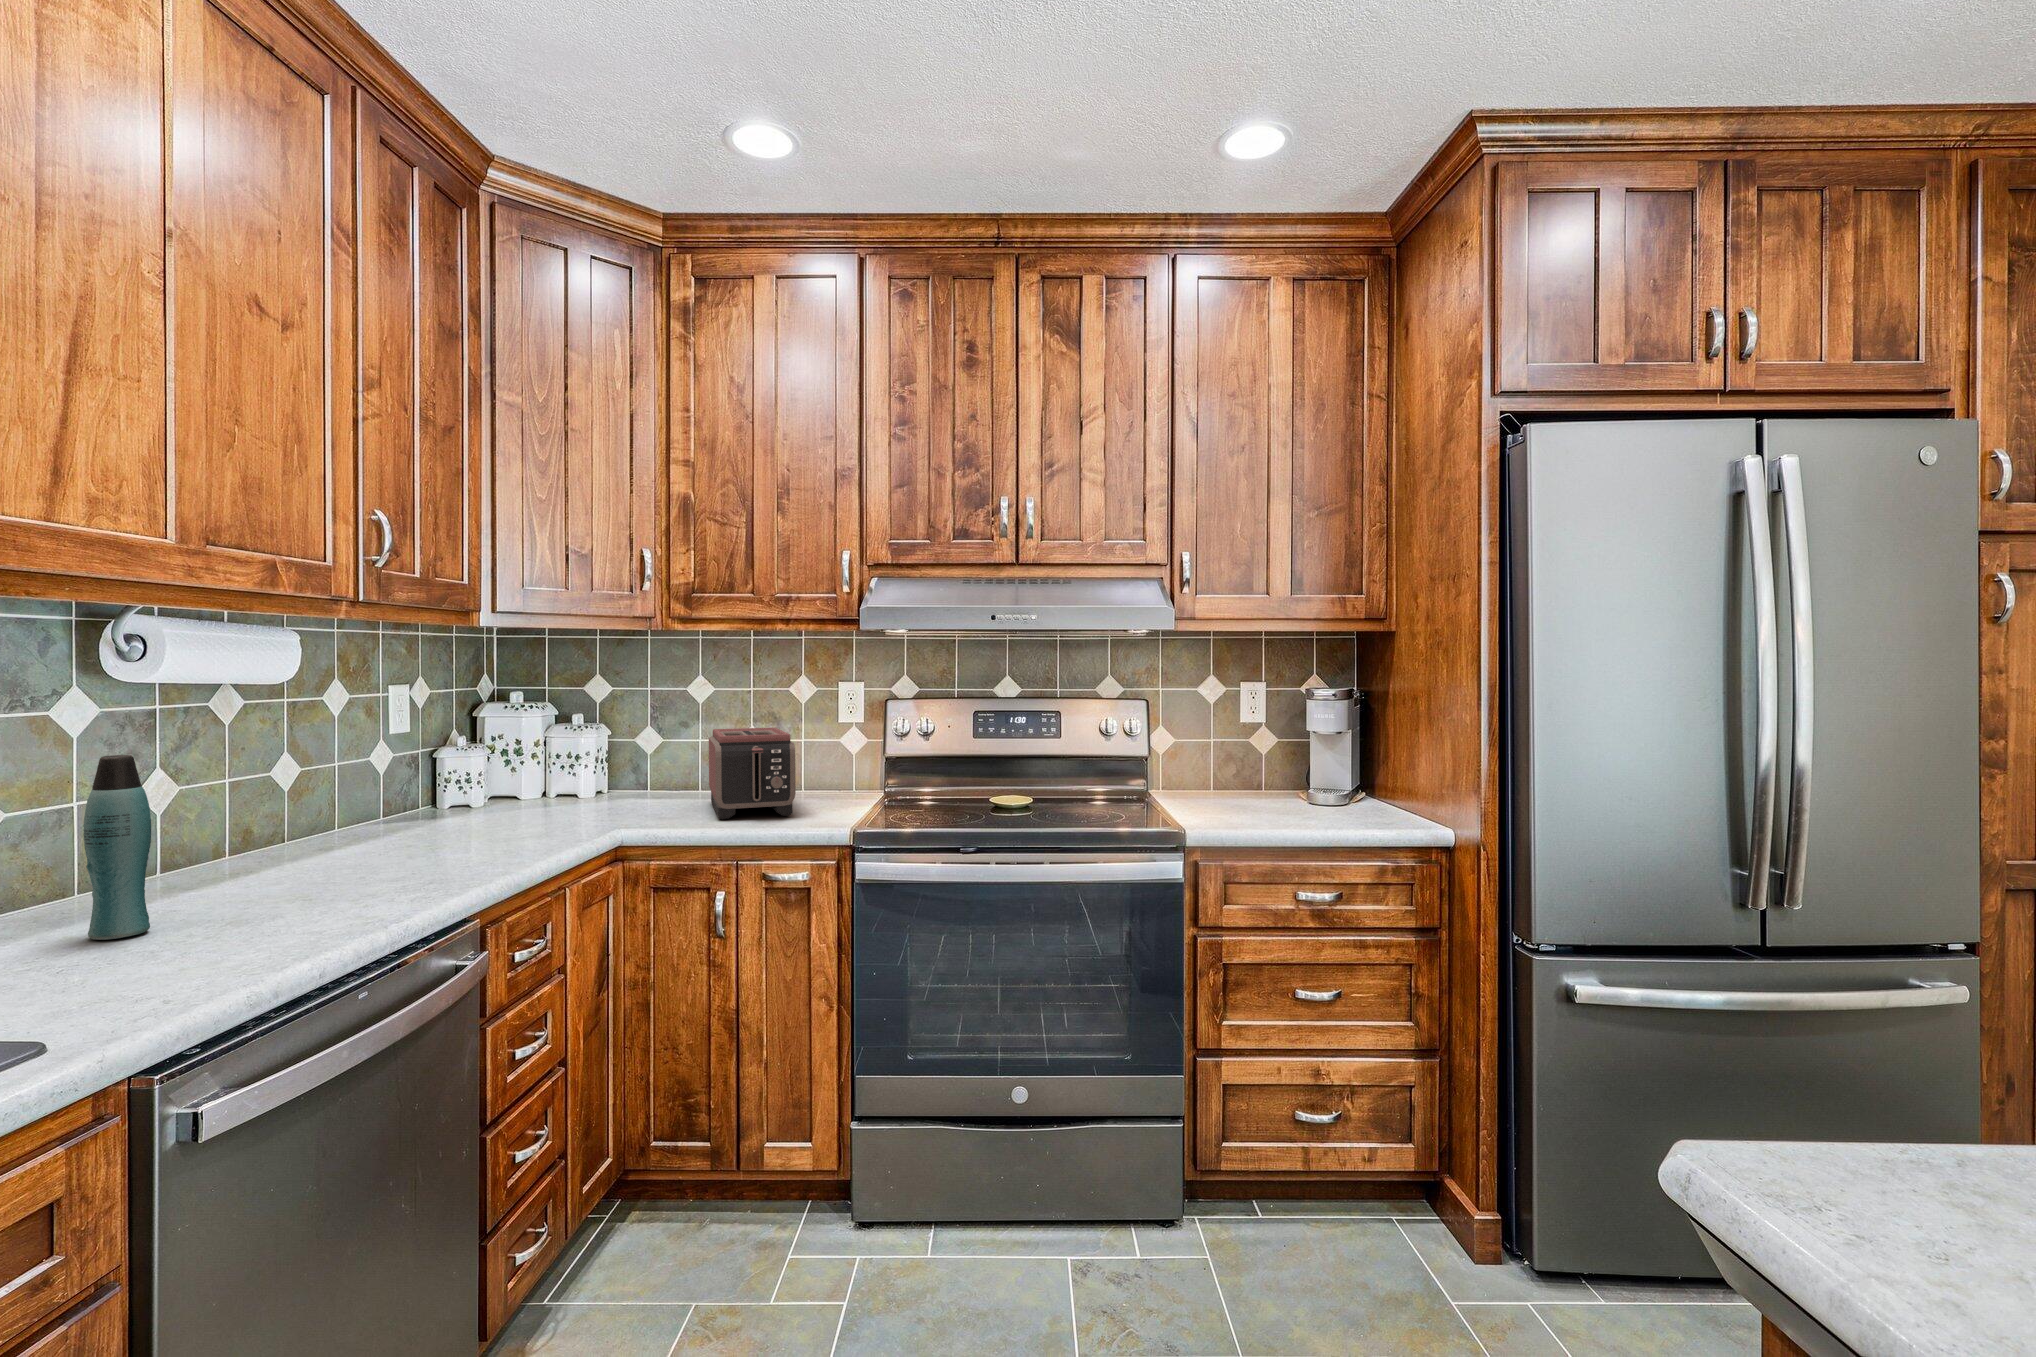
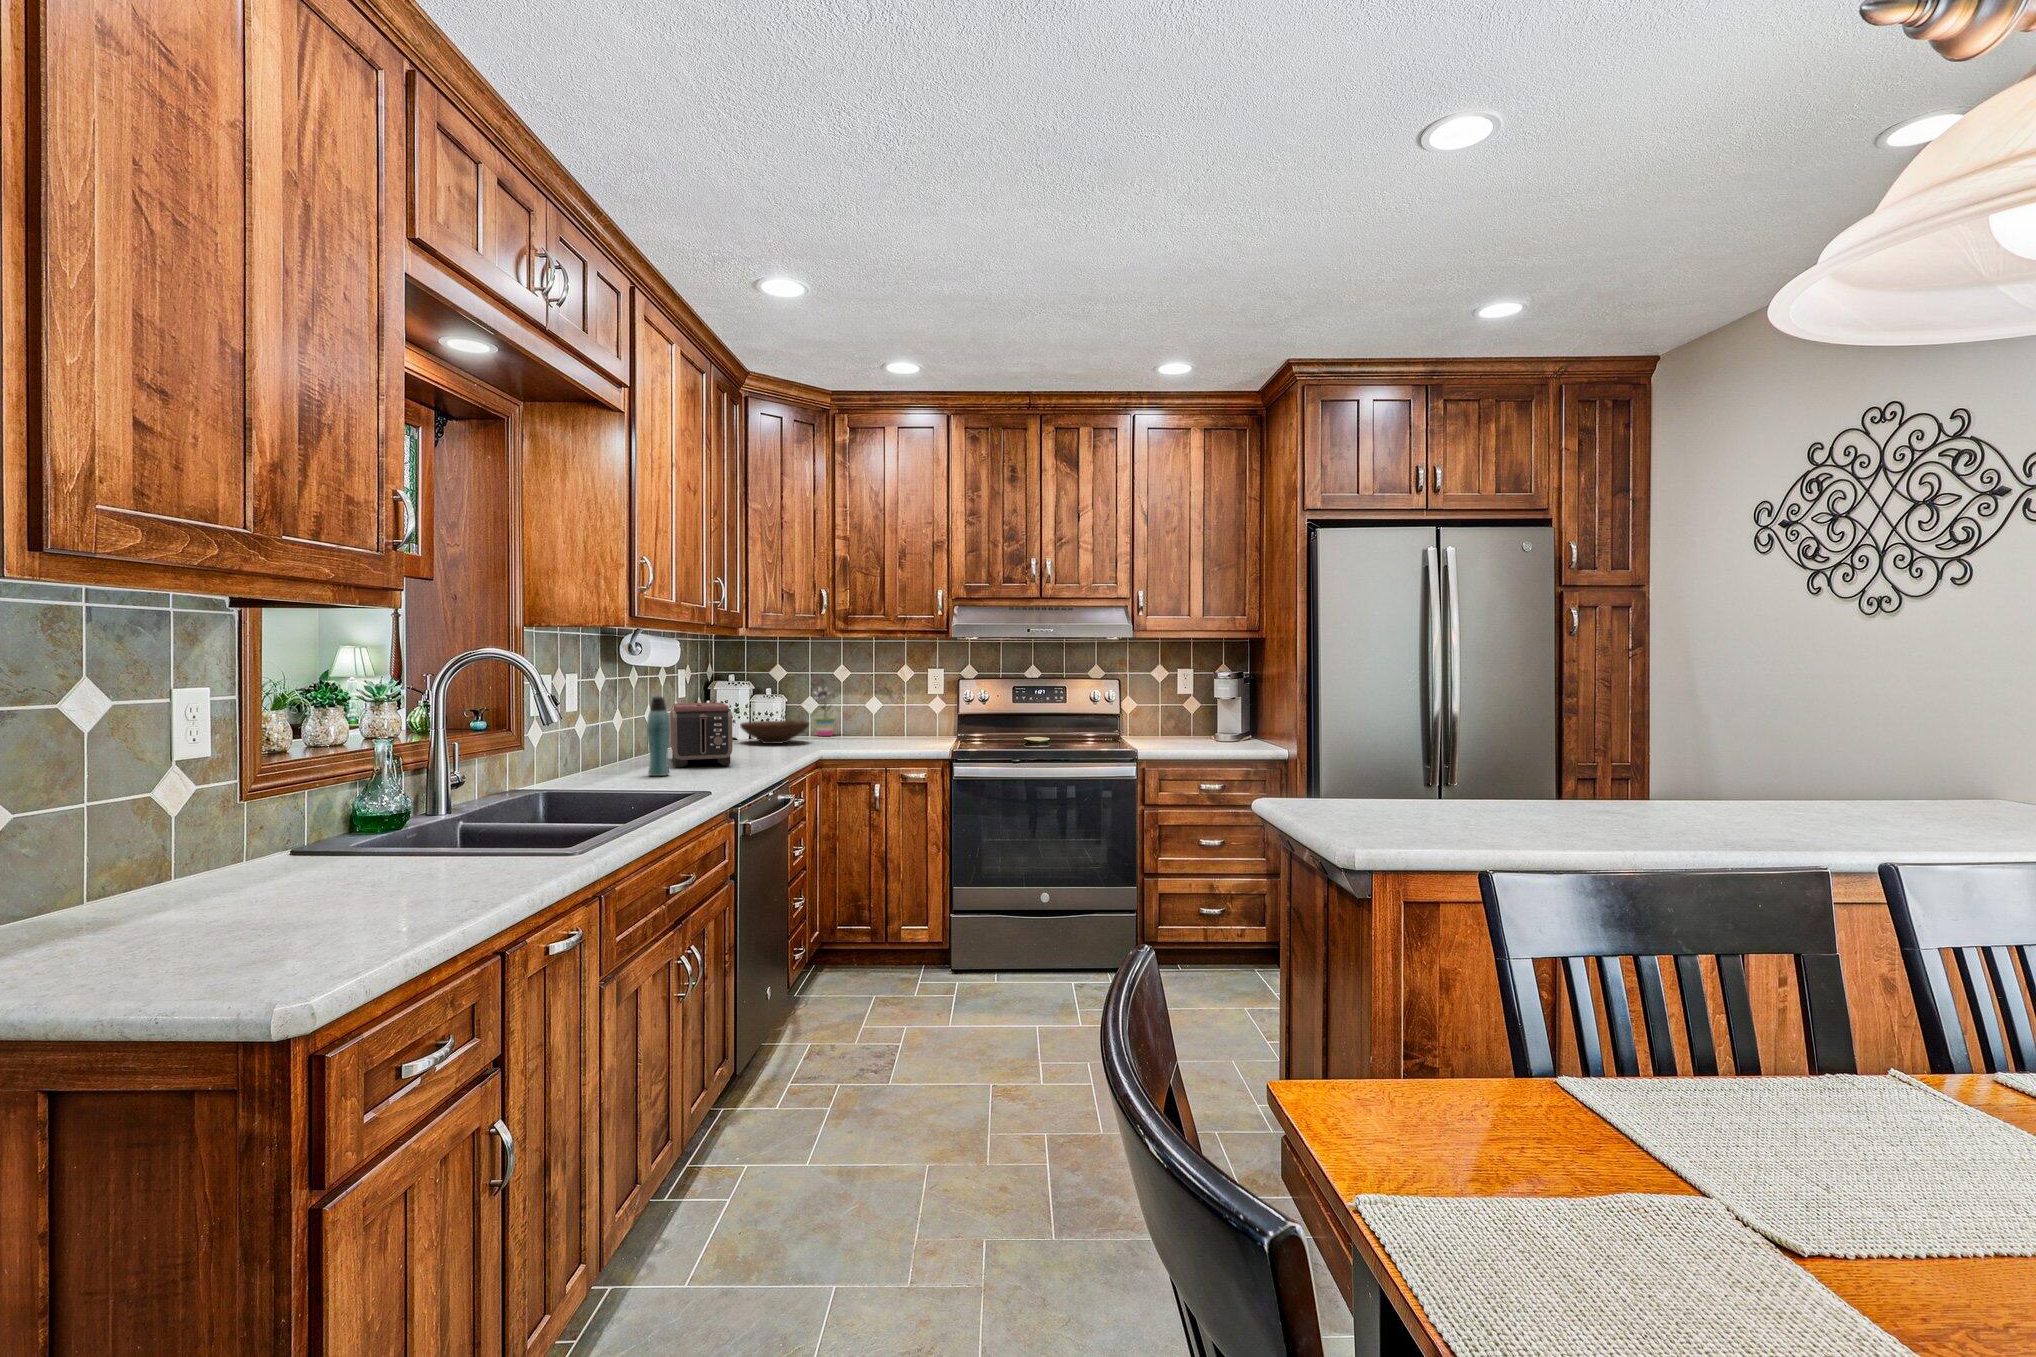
potted plant: none [654,689,712,790] -> present [814,678,836,736]
toaster: present [709,727,796,819] -> present [670,703,732,767]
wooden bowl: none [501,768,629,812] -> present [740,721,809,744]

